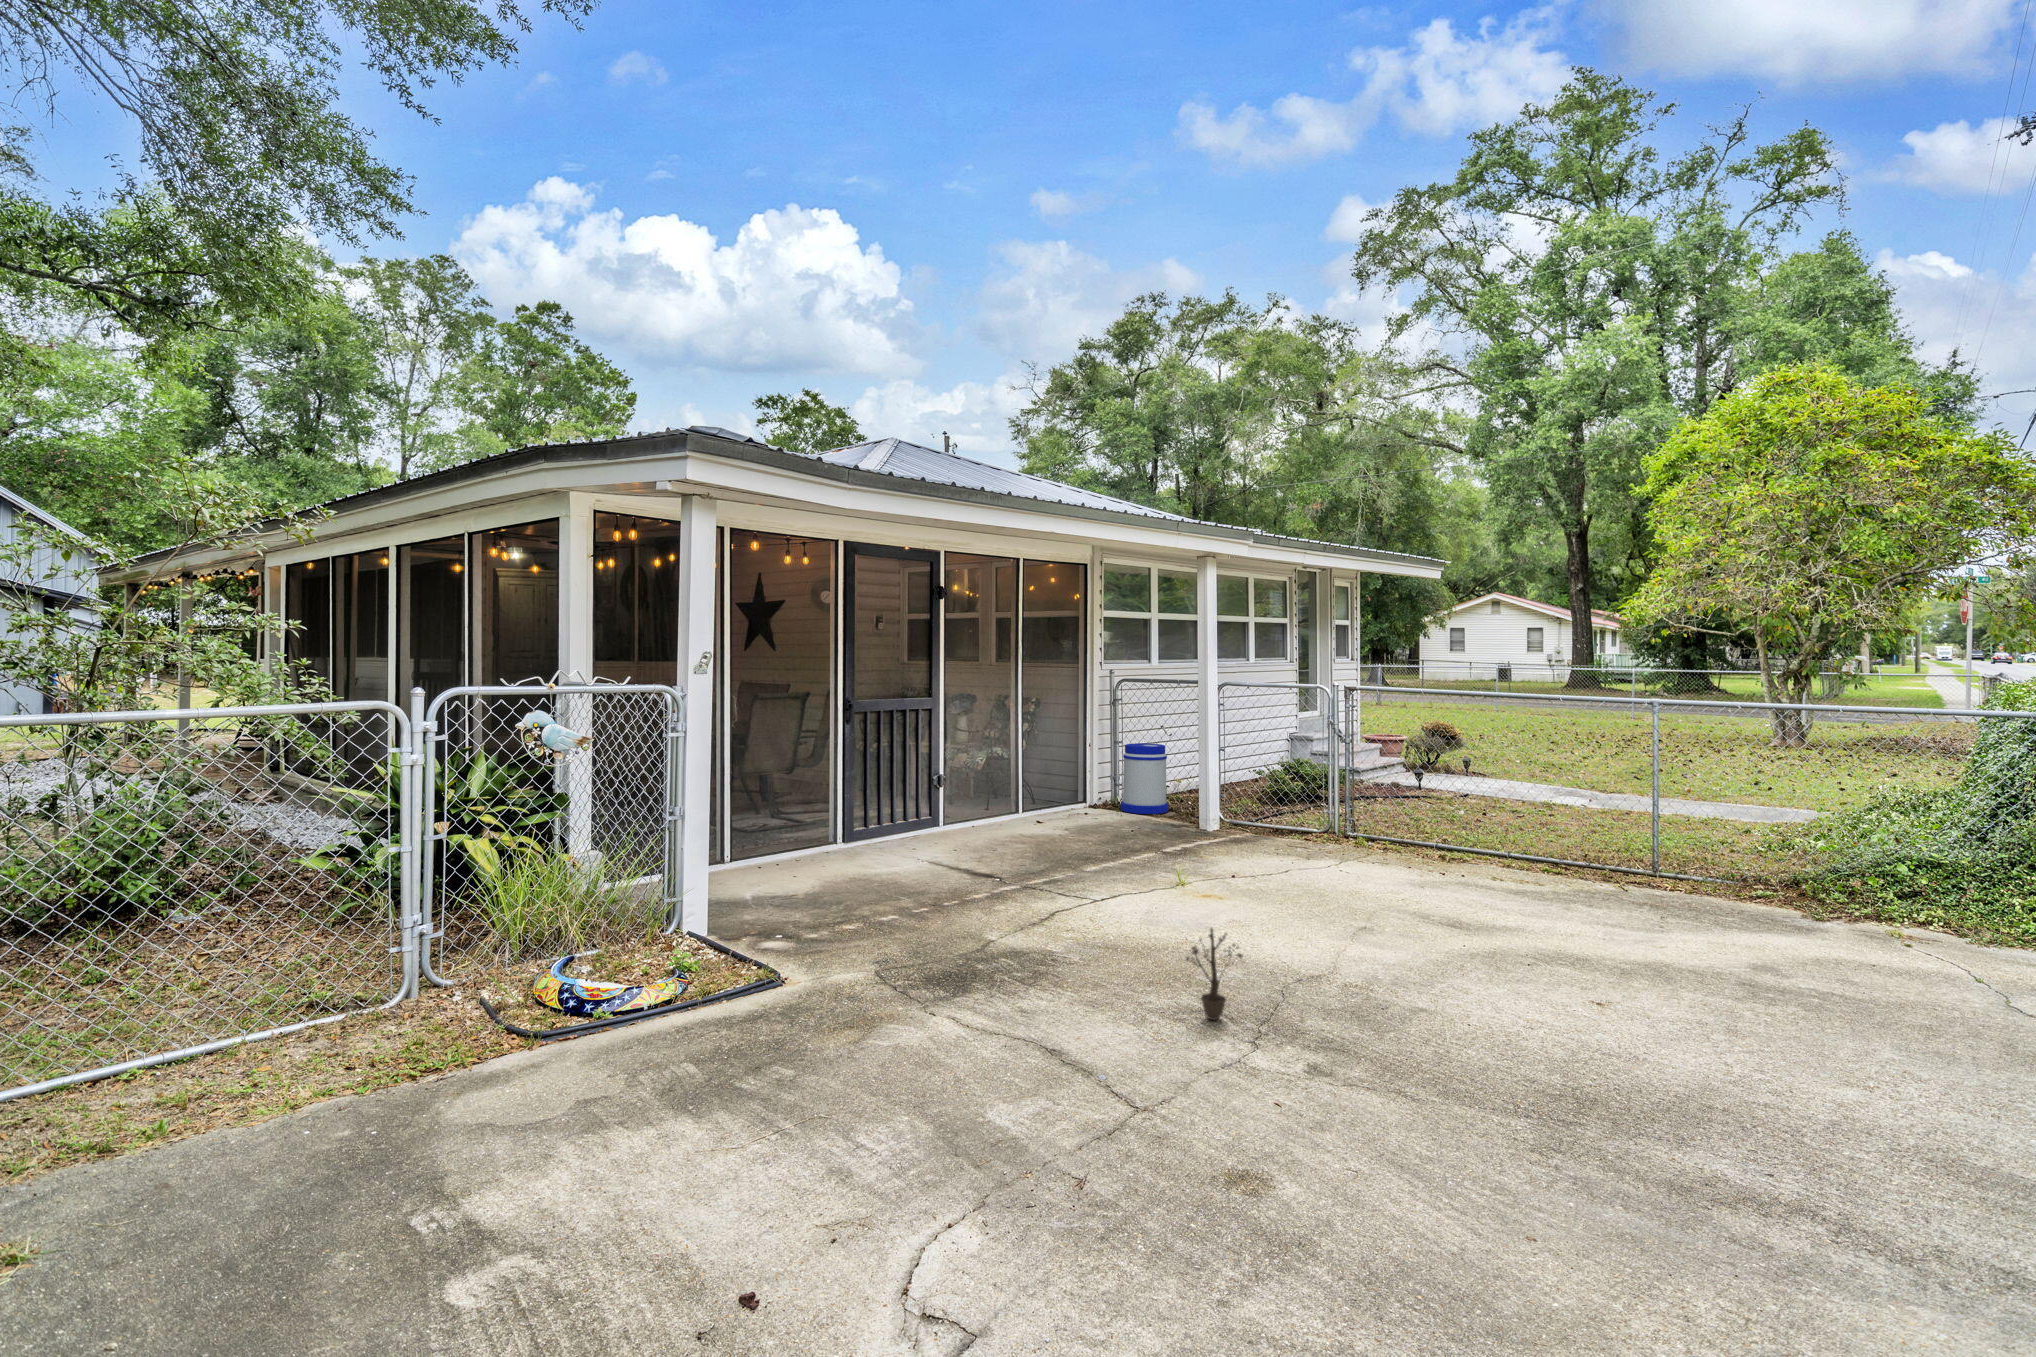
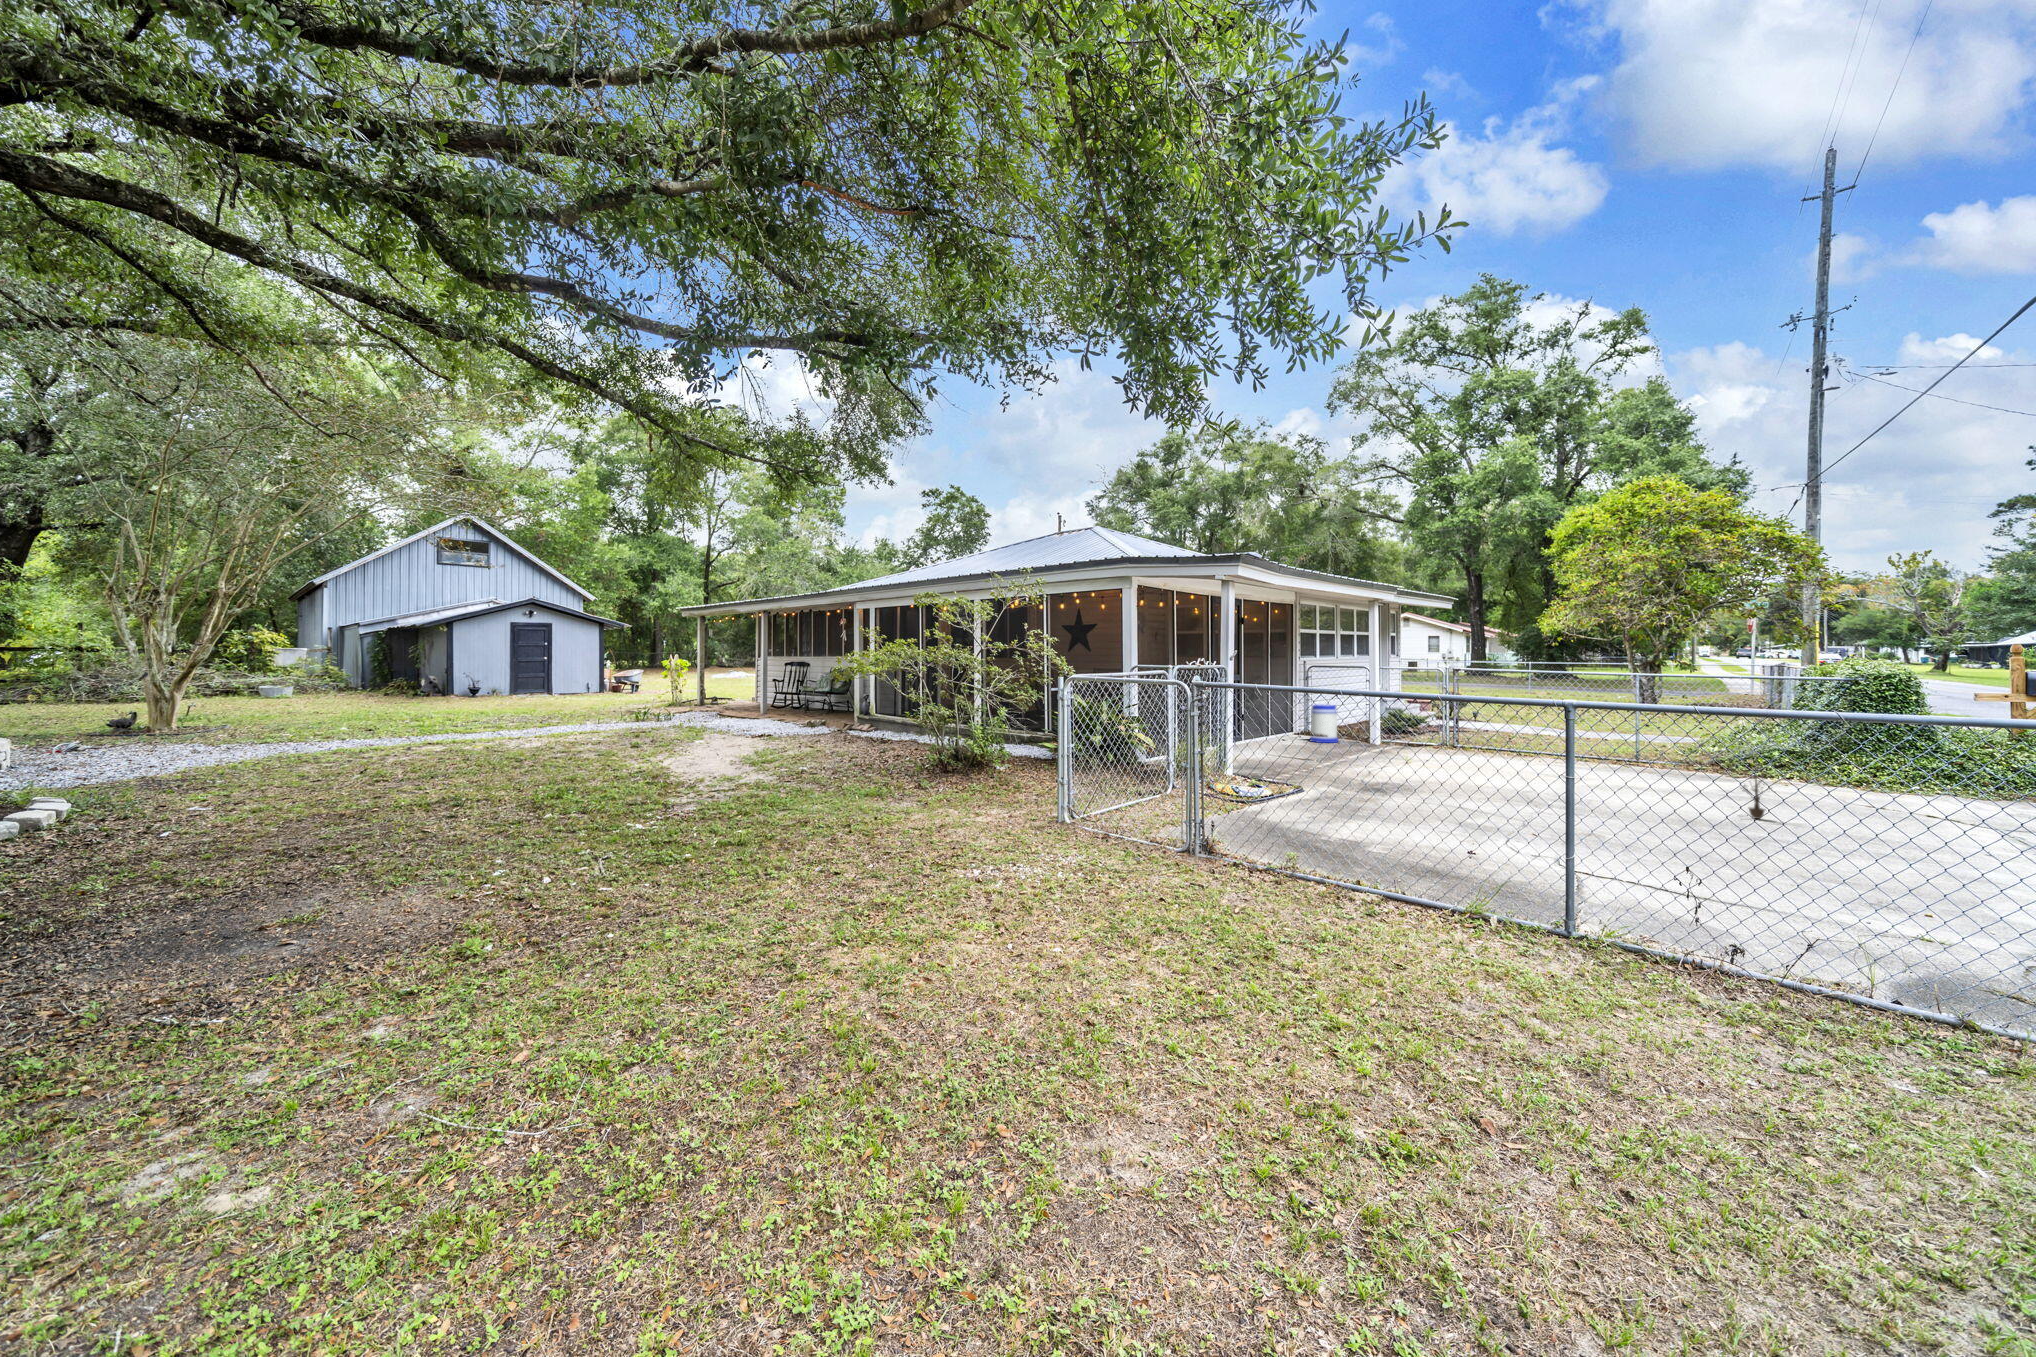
decorative plant: present [1174,928,1243,1020] -> present [1740,777,1772,819]

